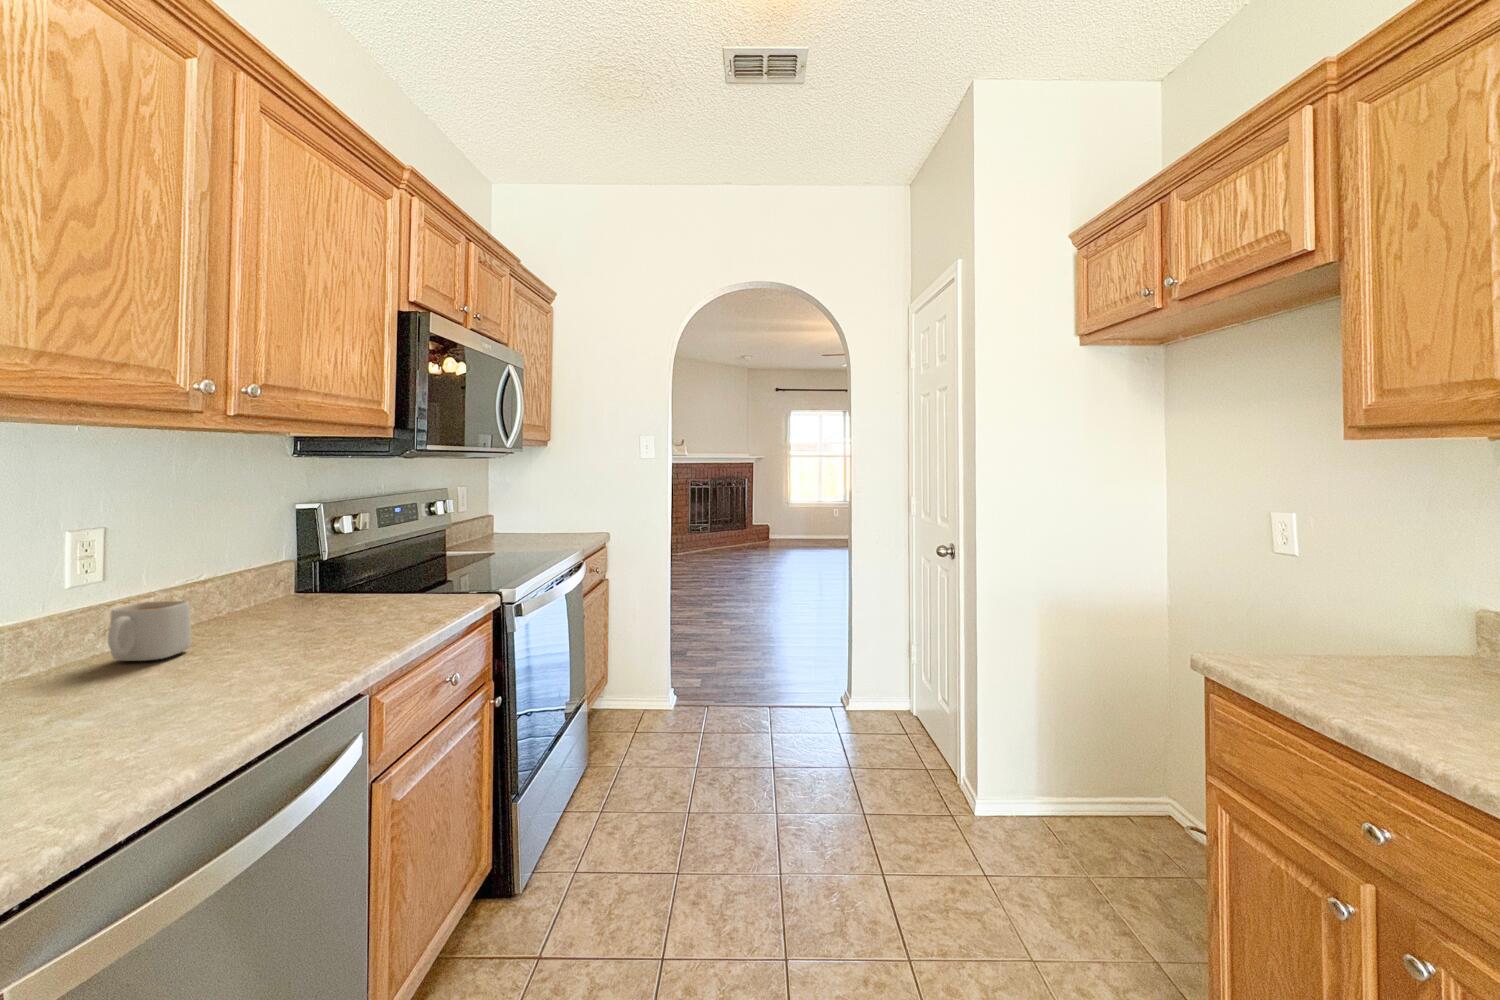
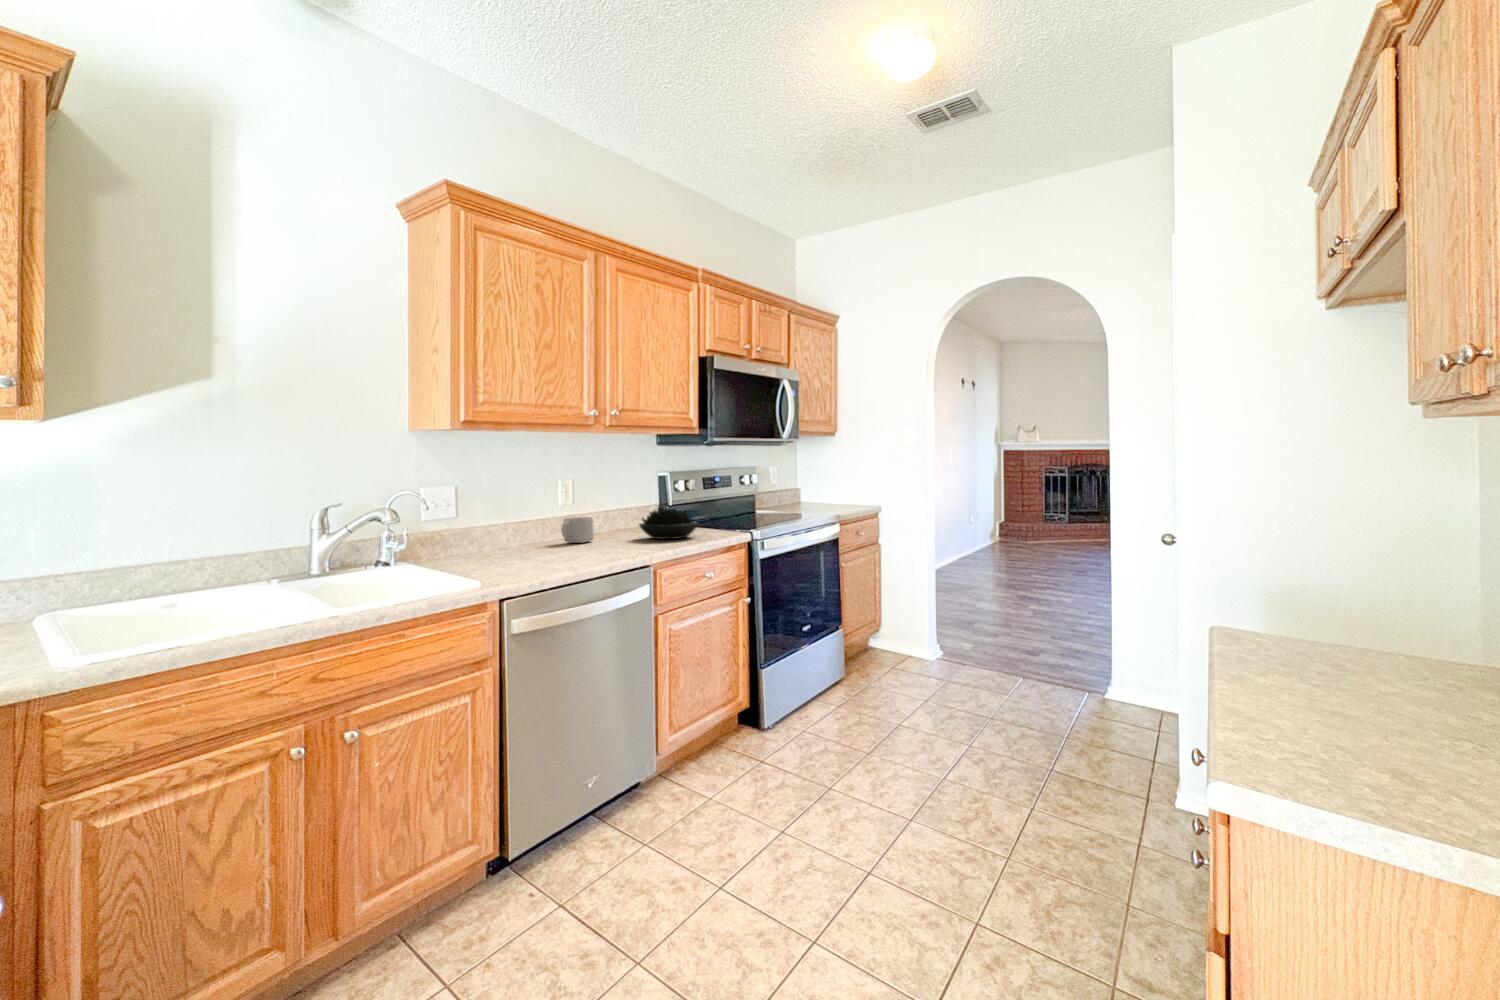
succulent plant: none [298,568,423,632] -> present [639,507,698,539]

